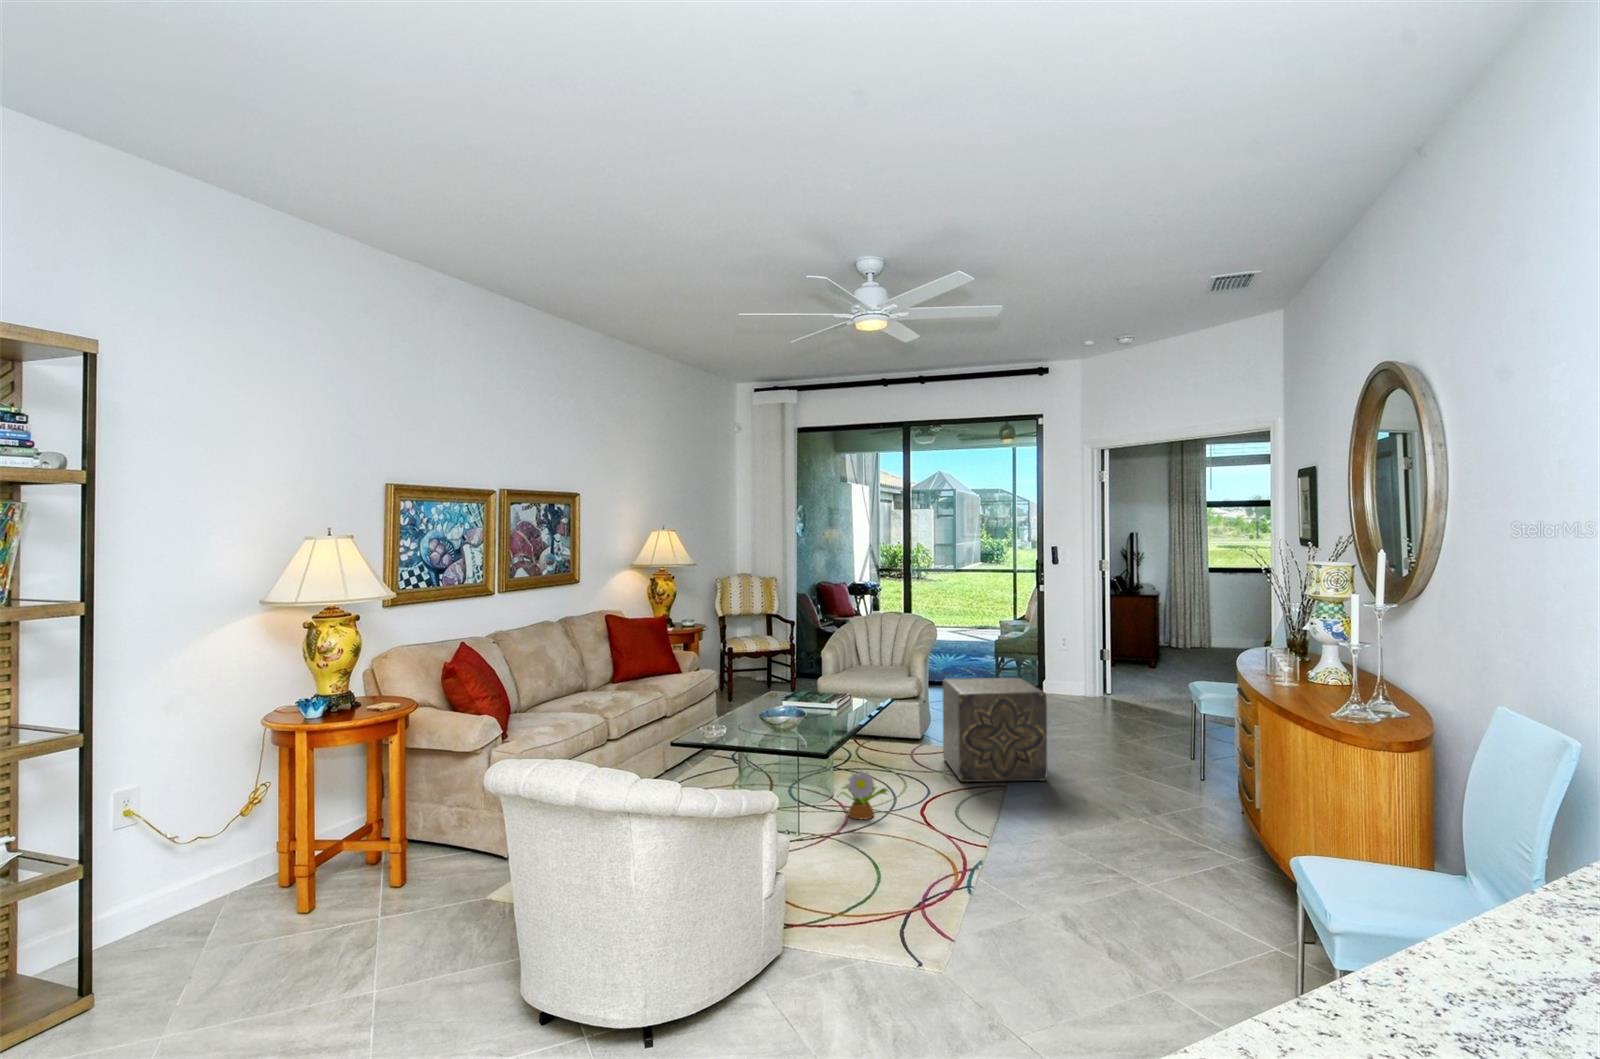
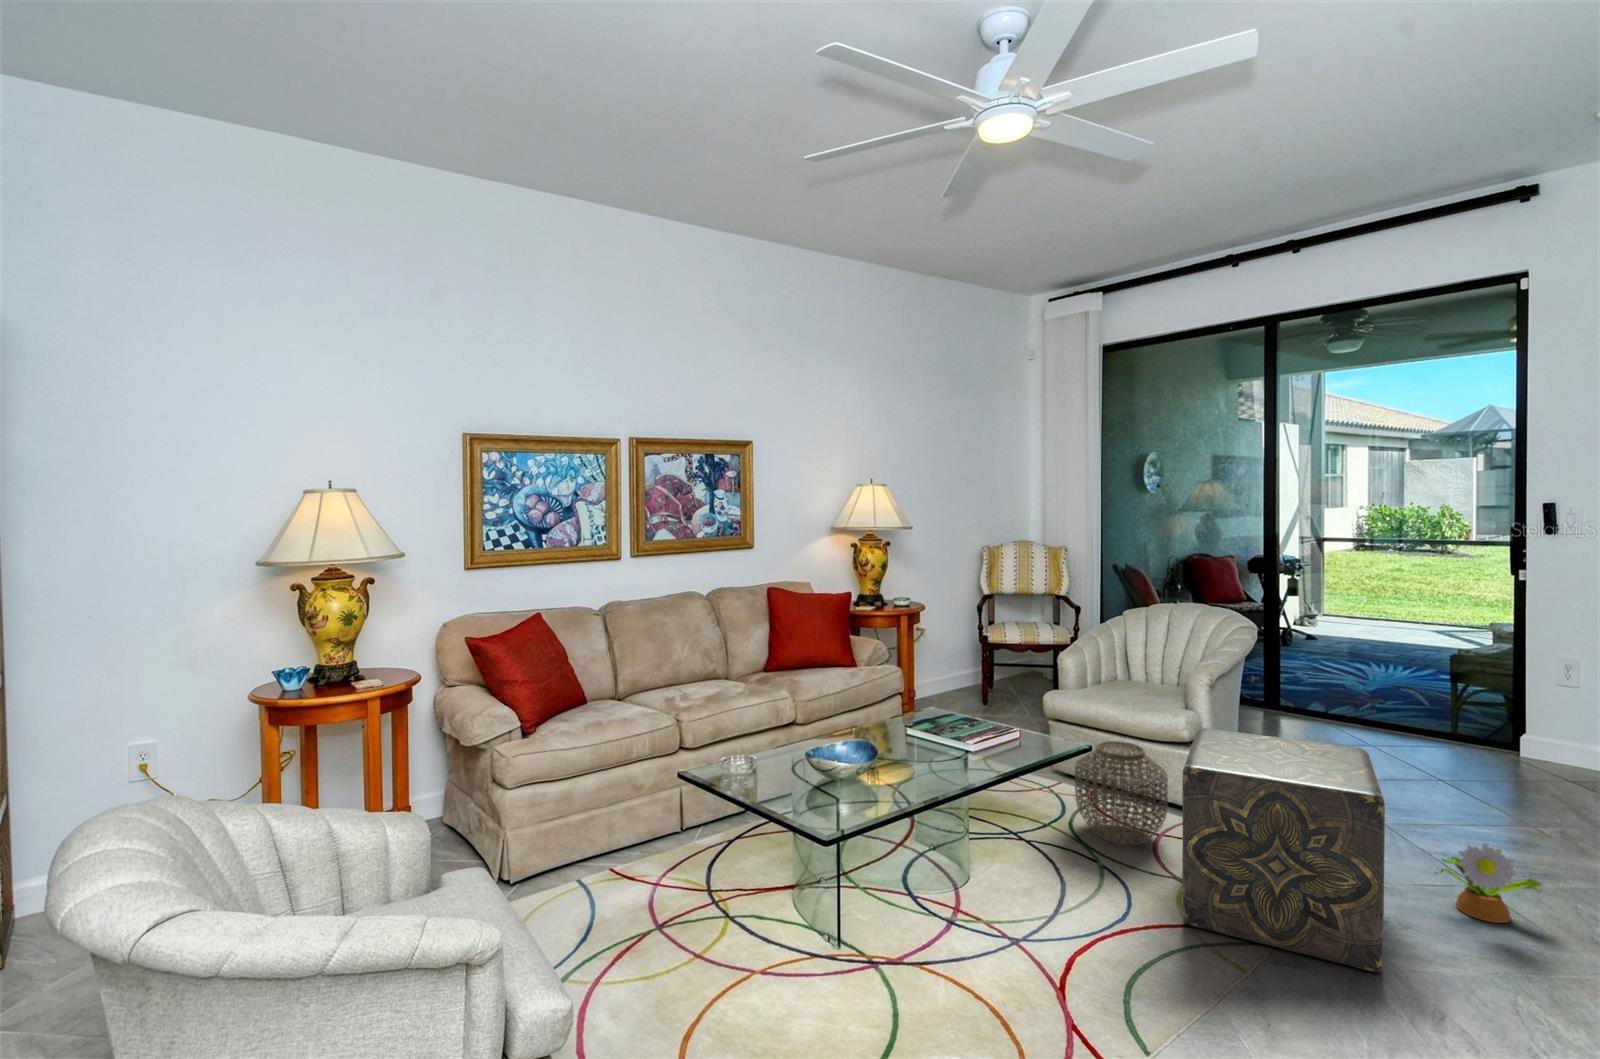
woven basket: none [869,698,923,760] -> present [1075,741,1168,845]
decorative plant: present [841,770,888,820] -> present [1435,843,1543,923]

